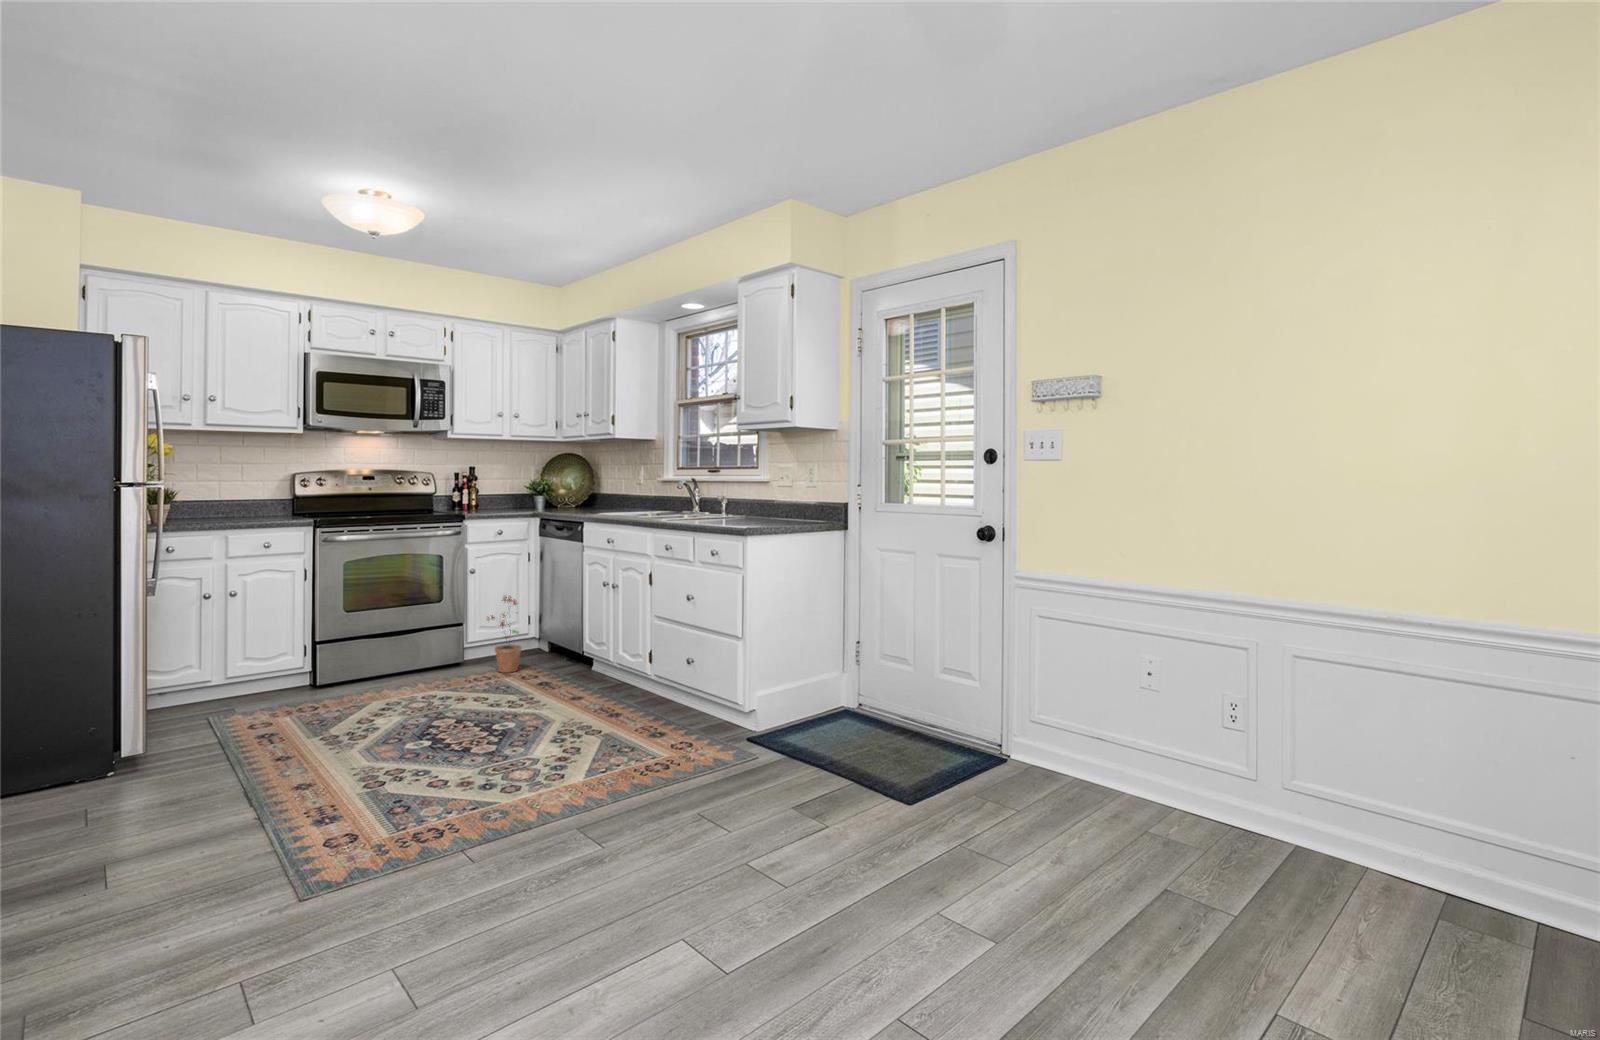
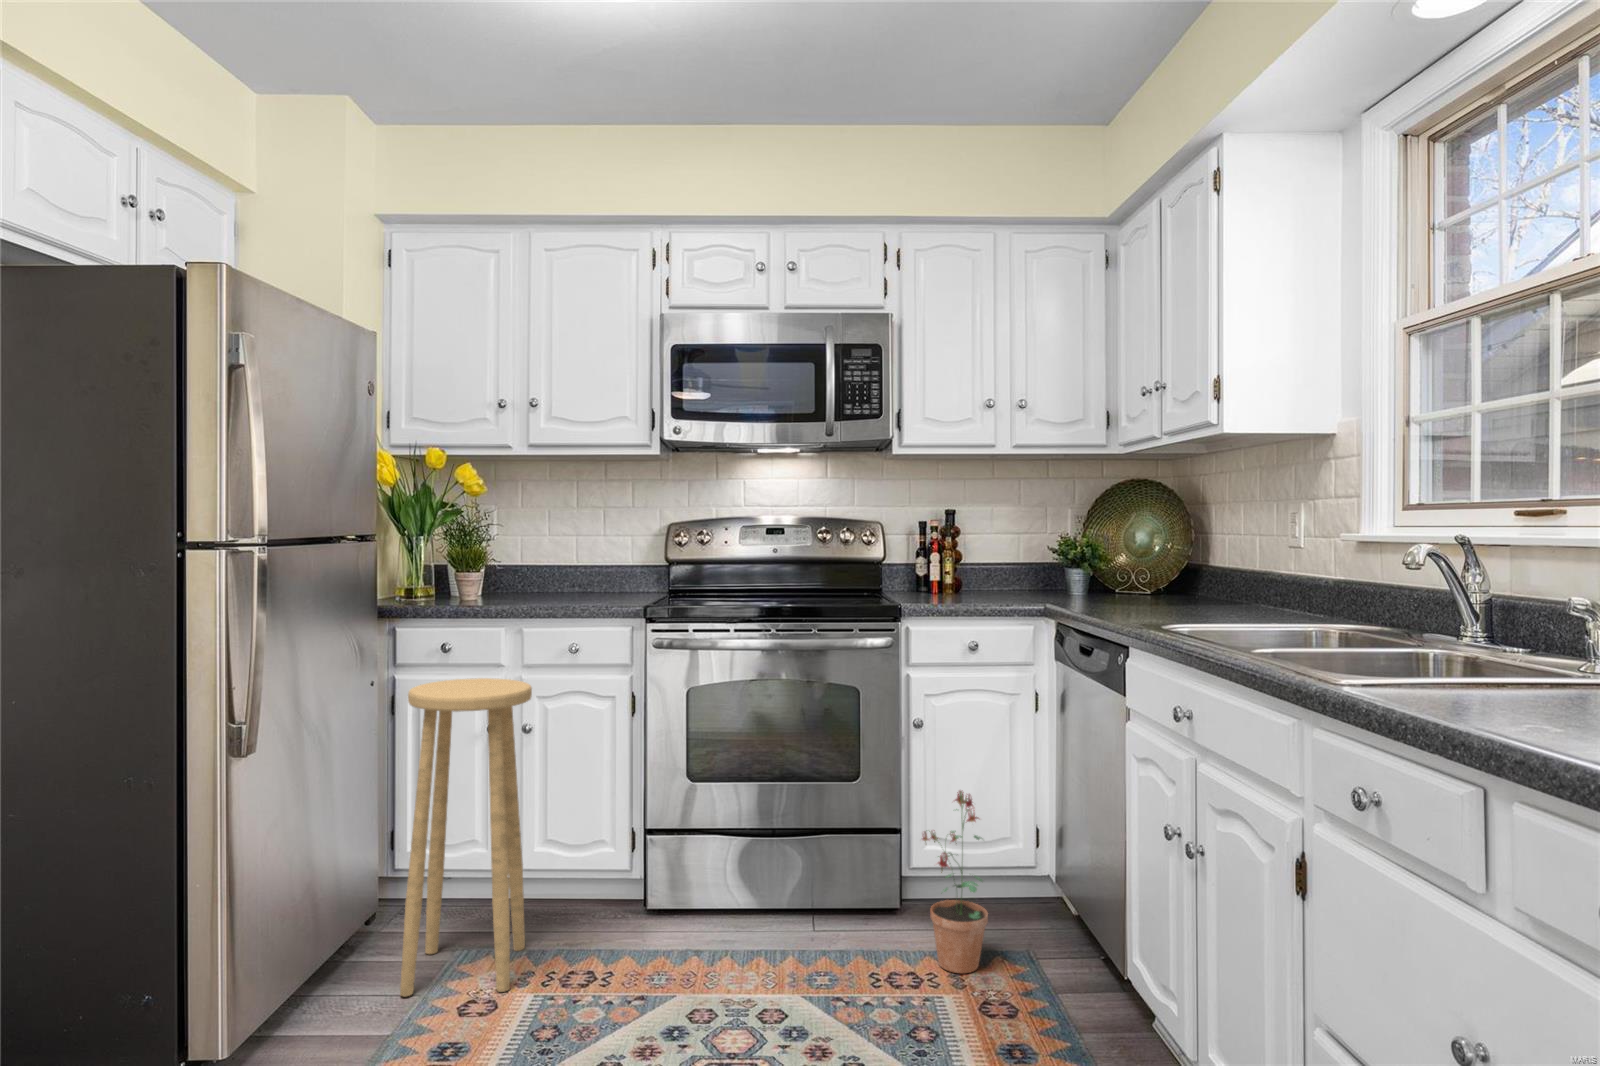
stool: none [203,556,283,723] -> present [400,678,532,997]

